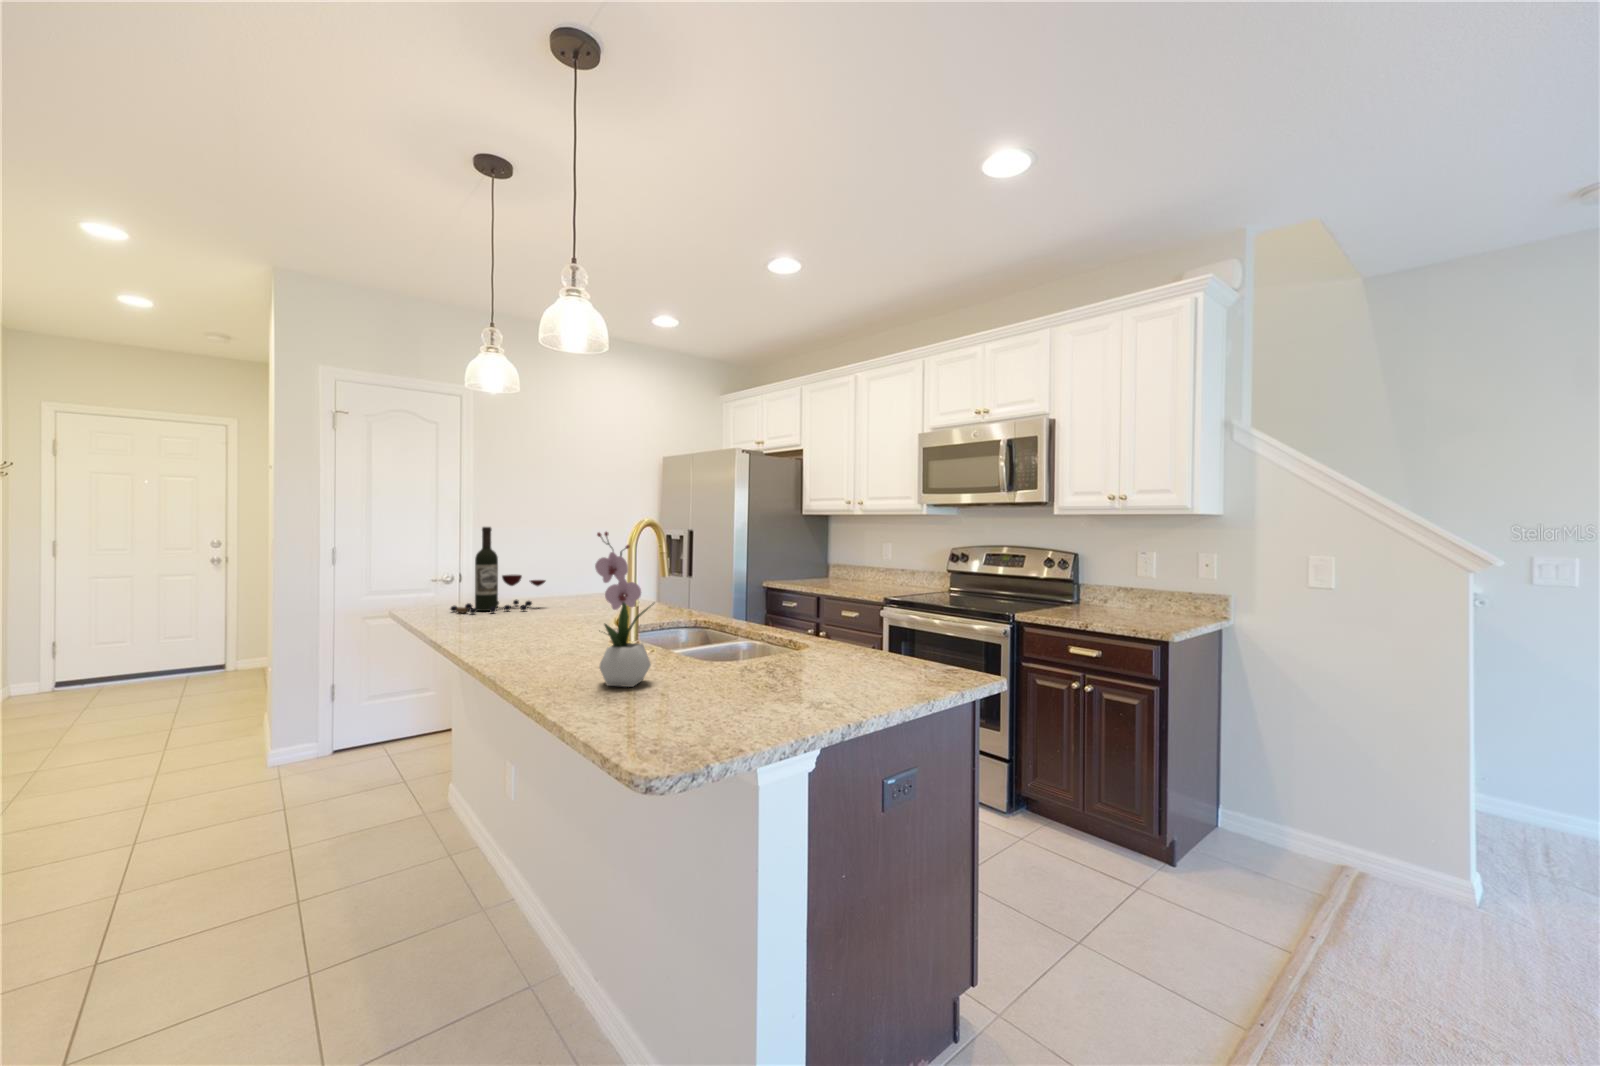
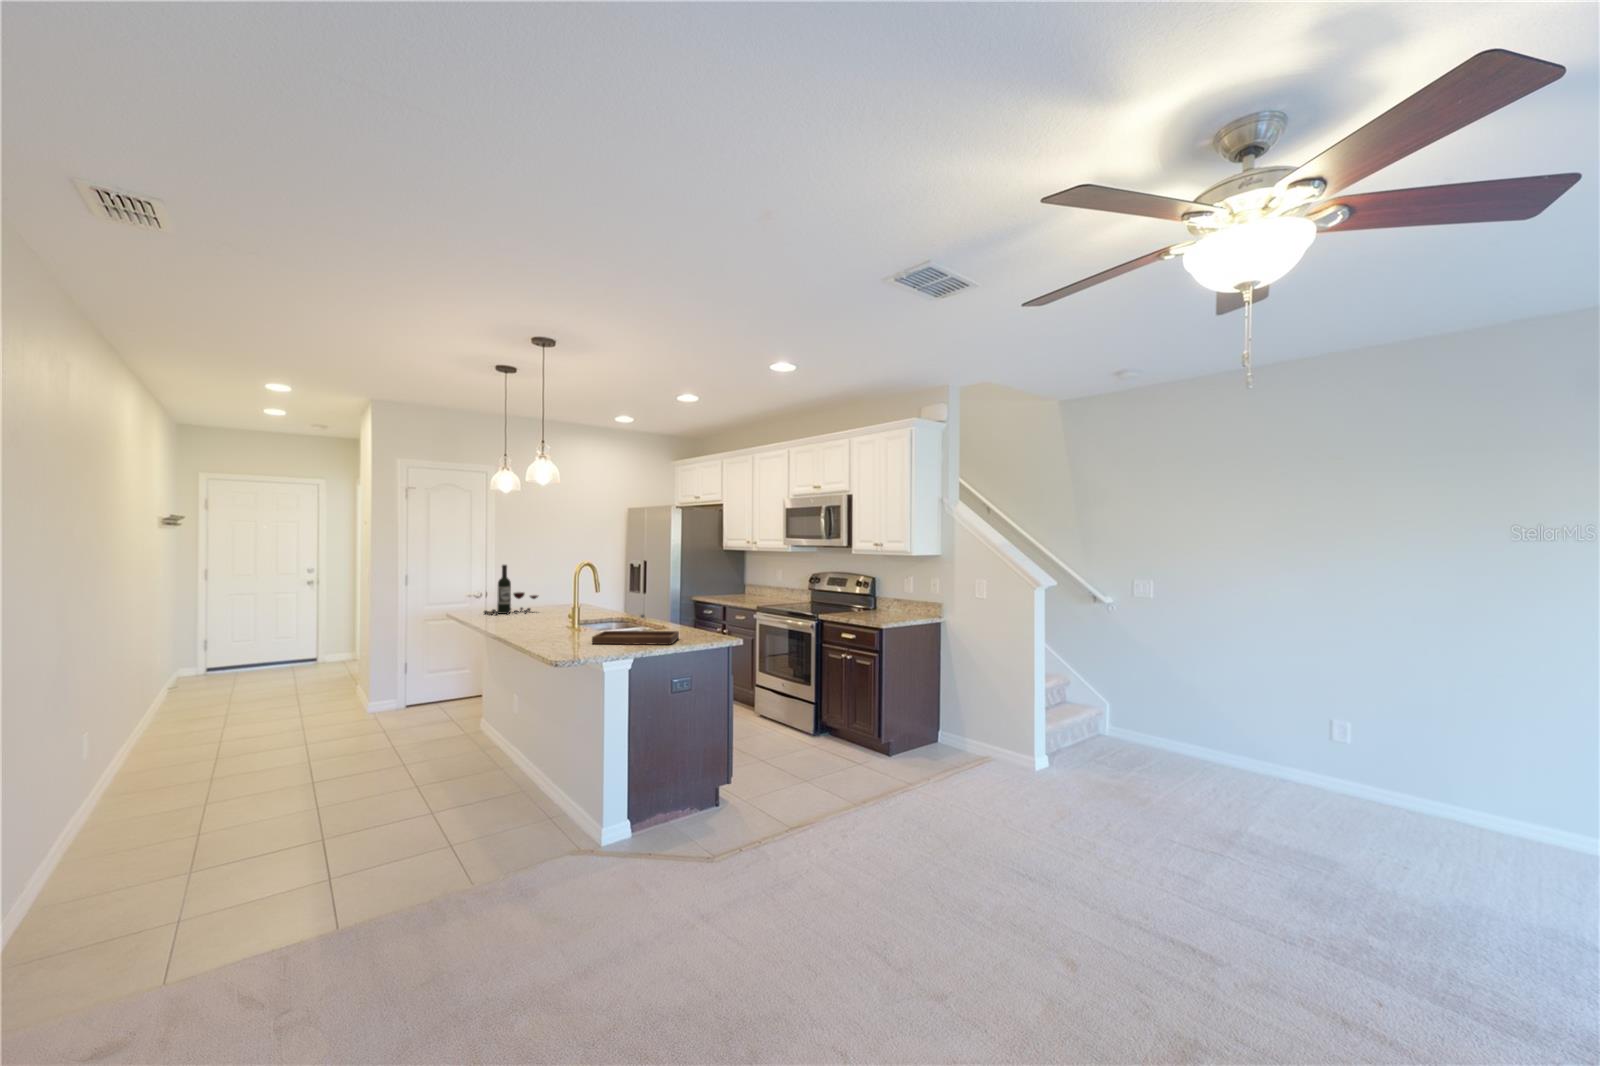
flower arrangement: present [595,532,651,687] -> none [550,573,579,641]
tray: none [698,624,885,699] -> present [592,614,679,645]

